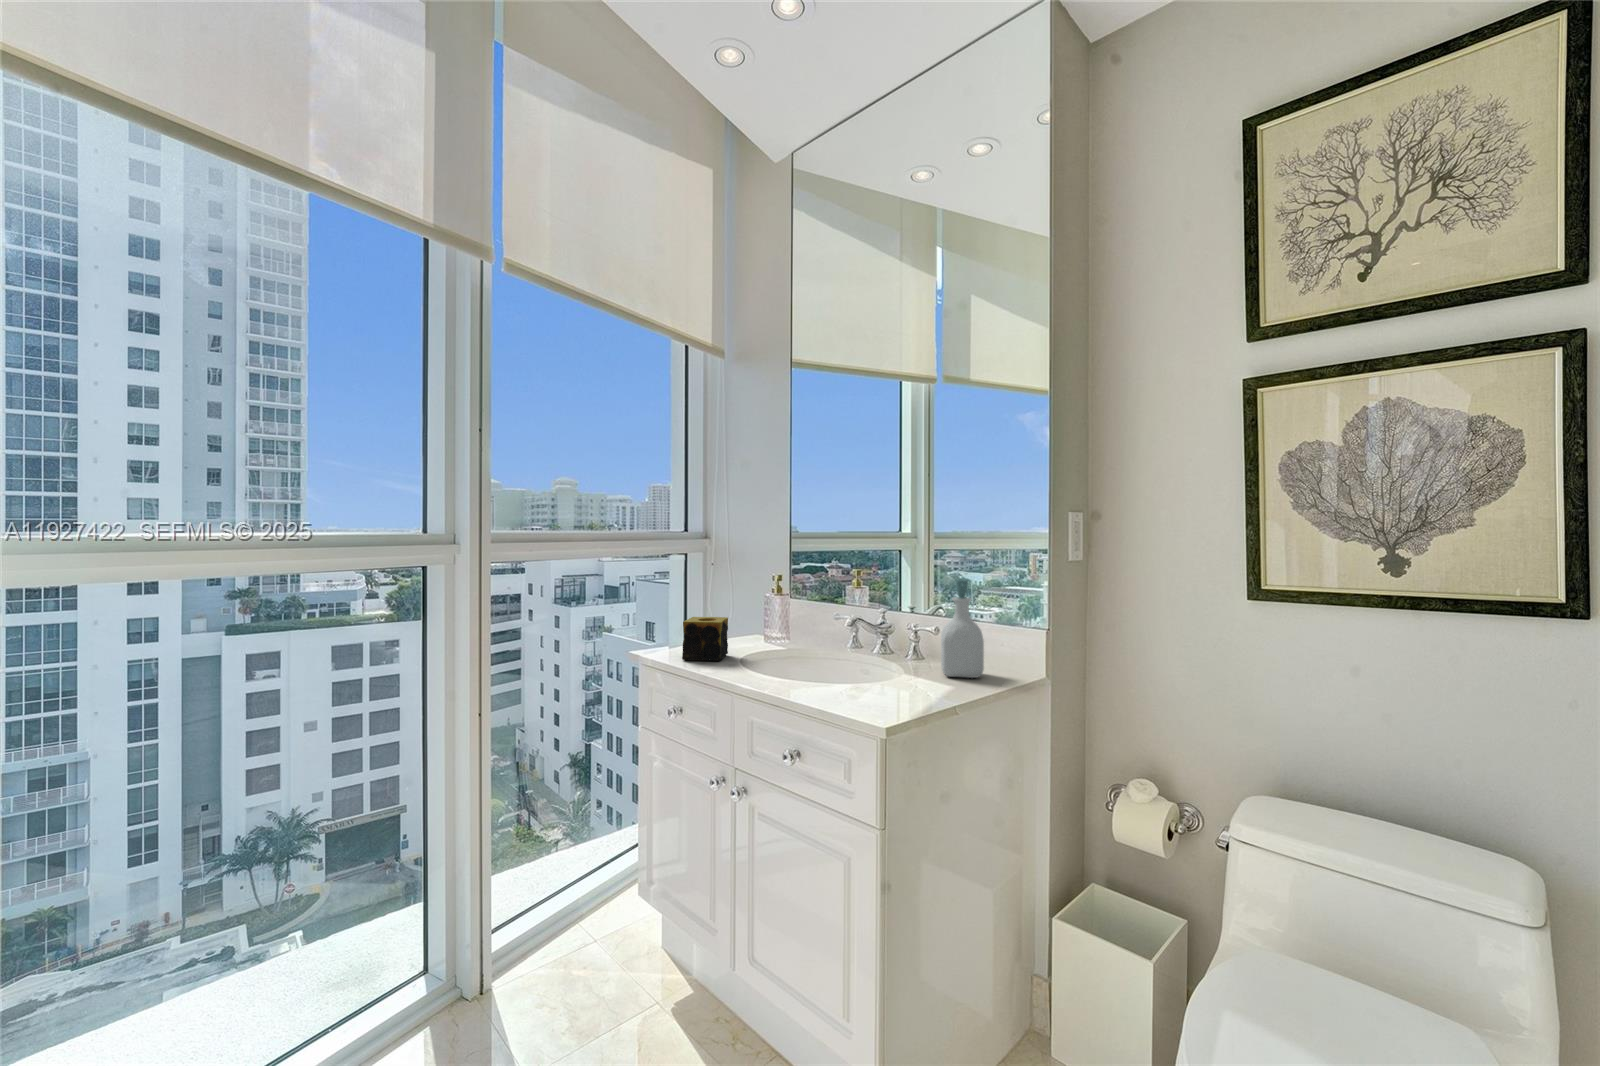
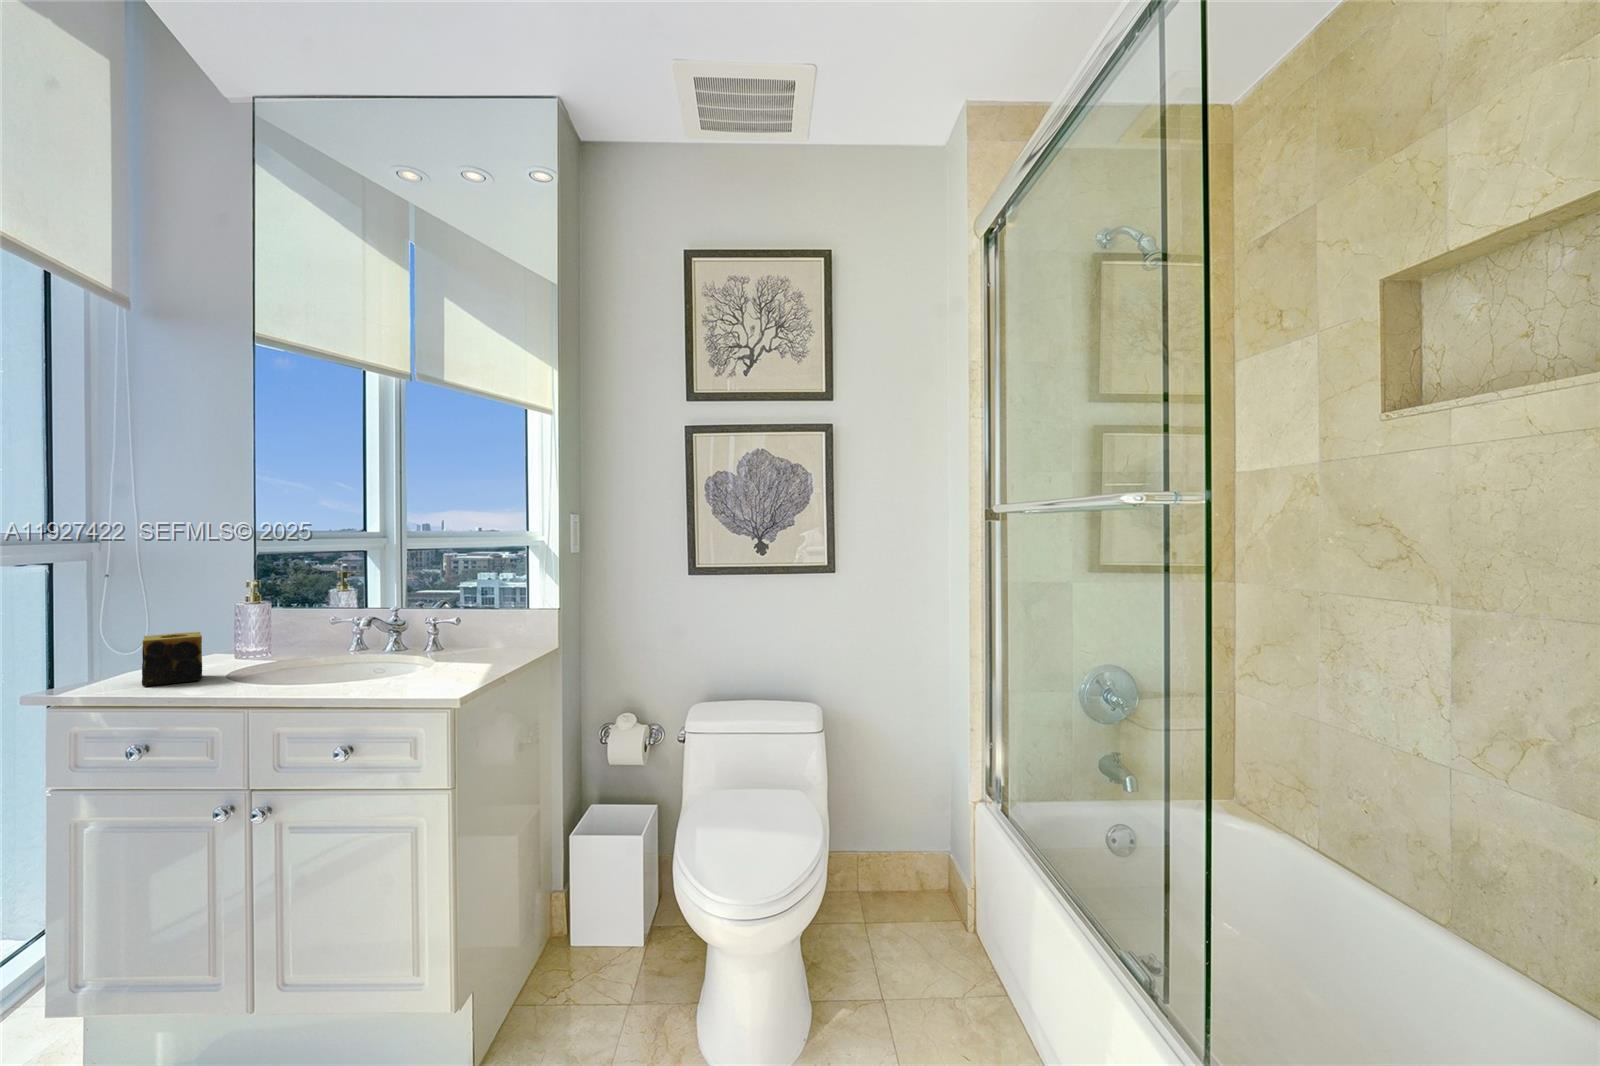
soap bottle: present [941,579,984,678] -> none [464,573,506,659]

